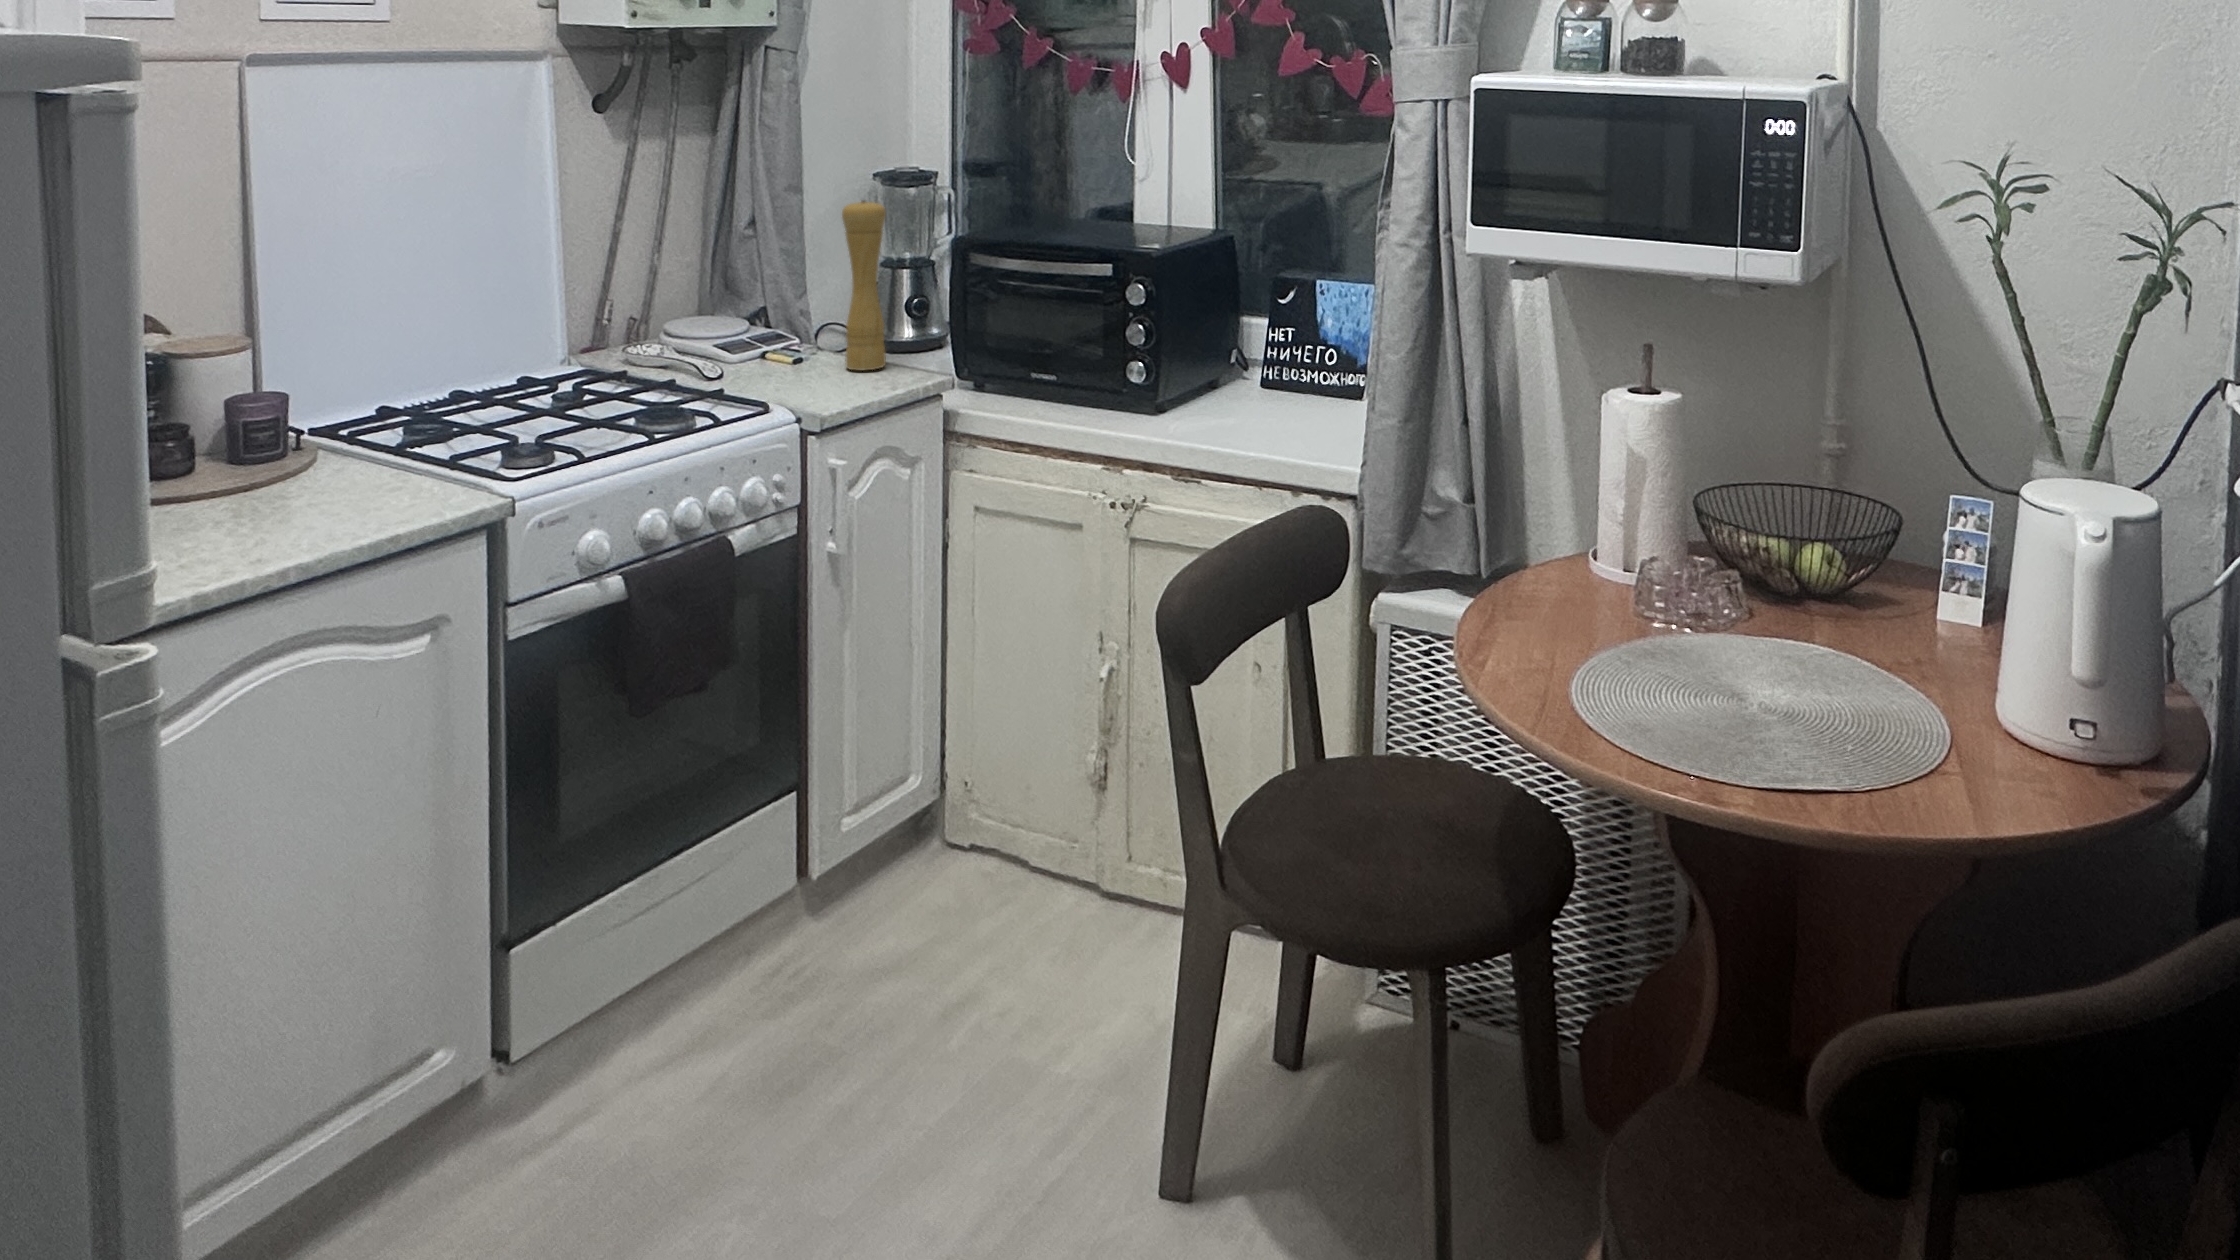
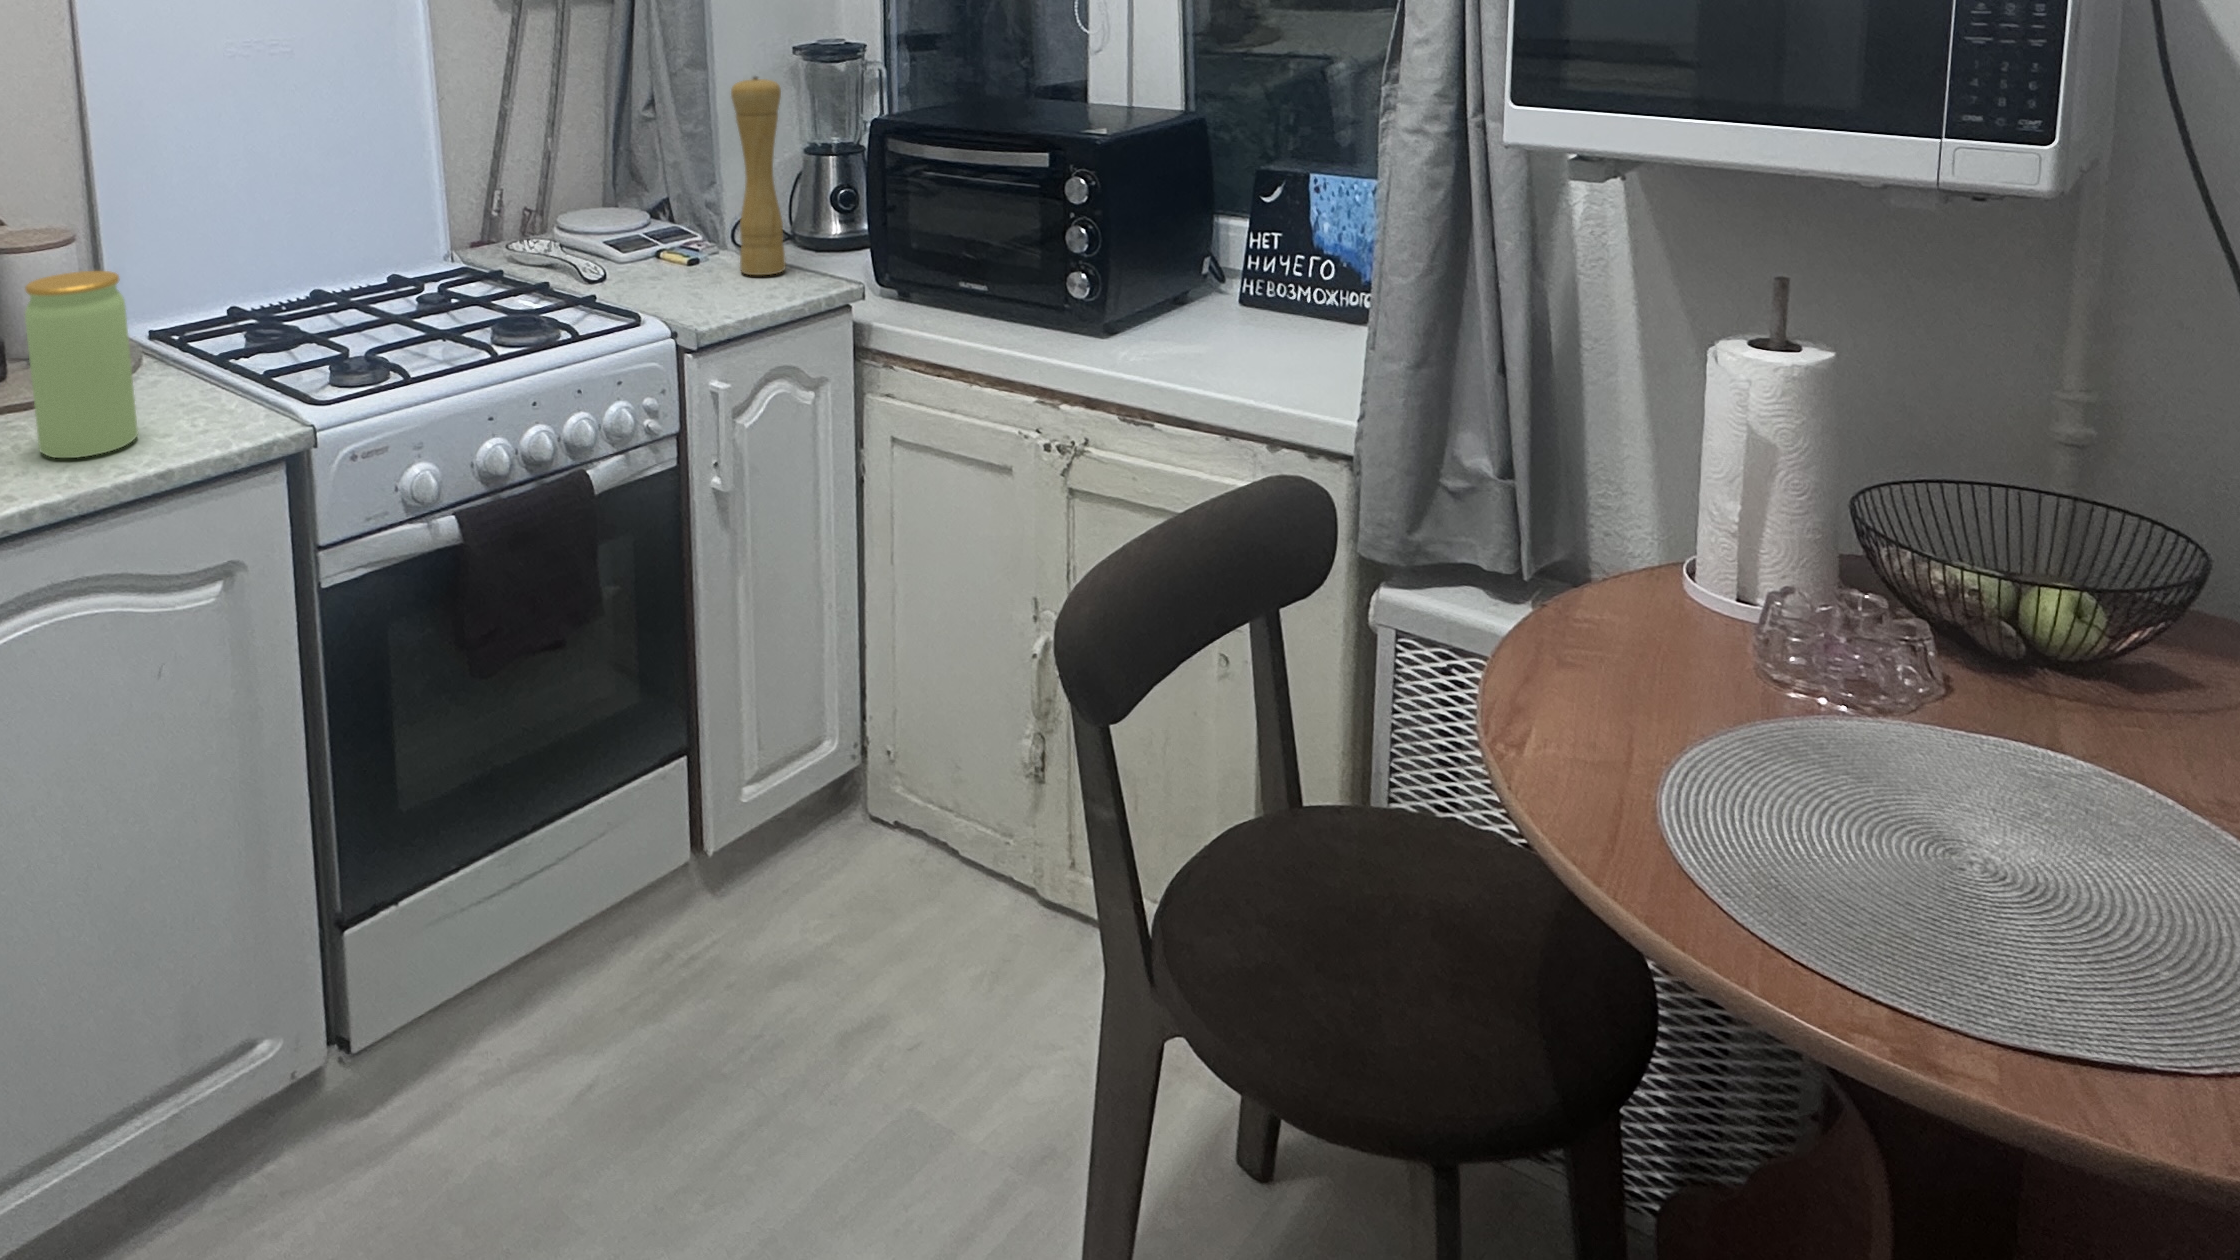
jar: none [248,370,344,536] -> present [25,271,138,458]

